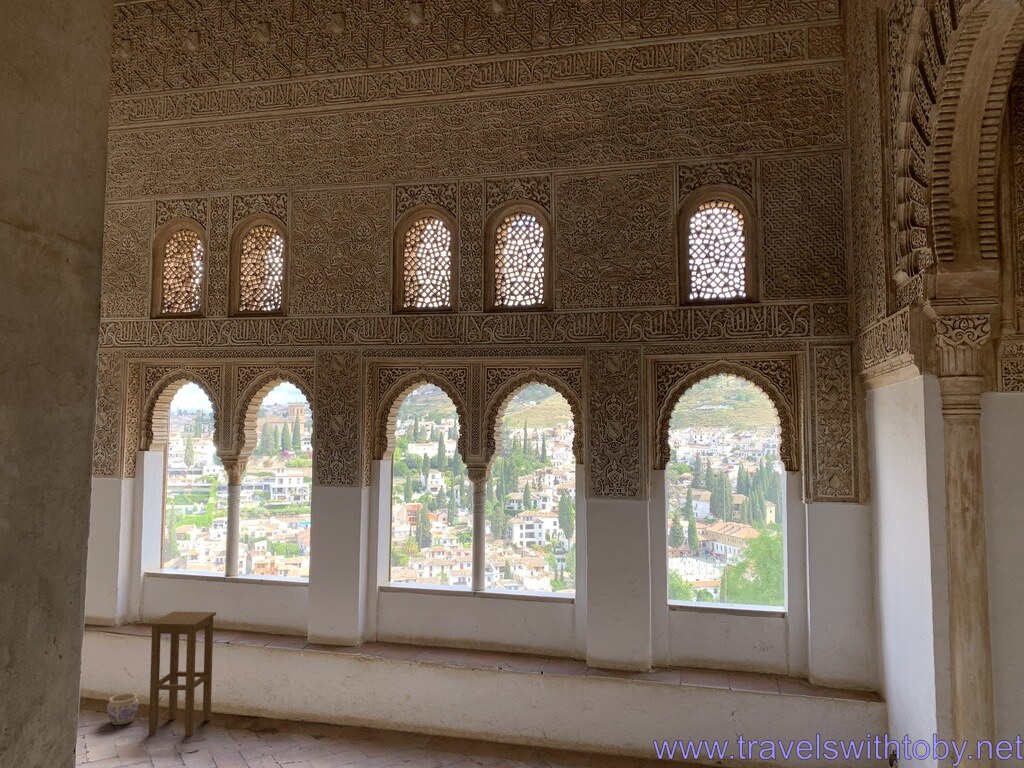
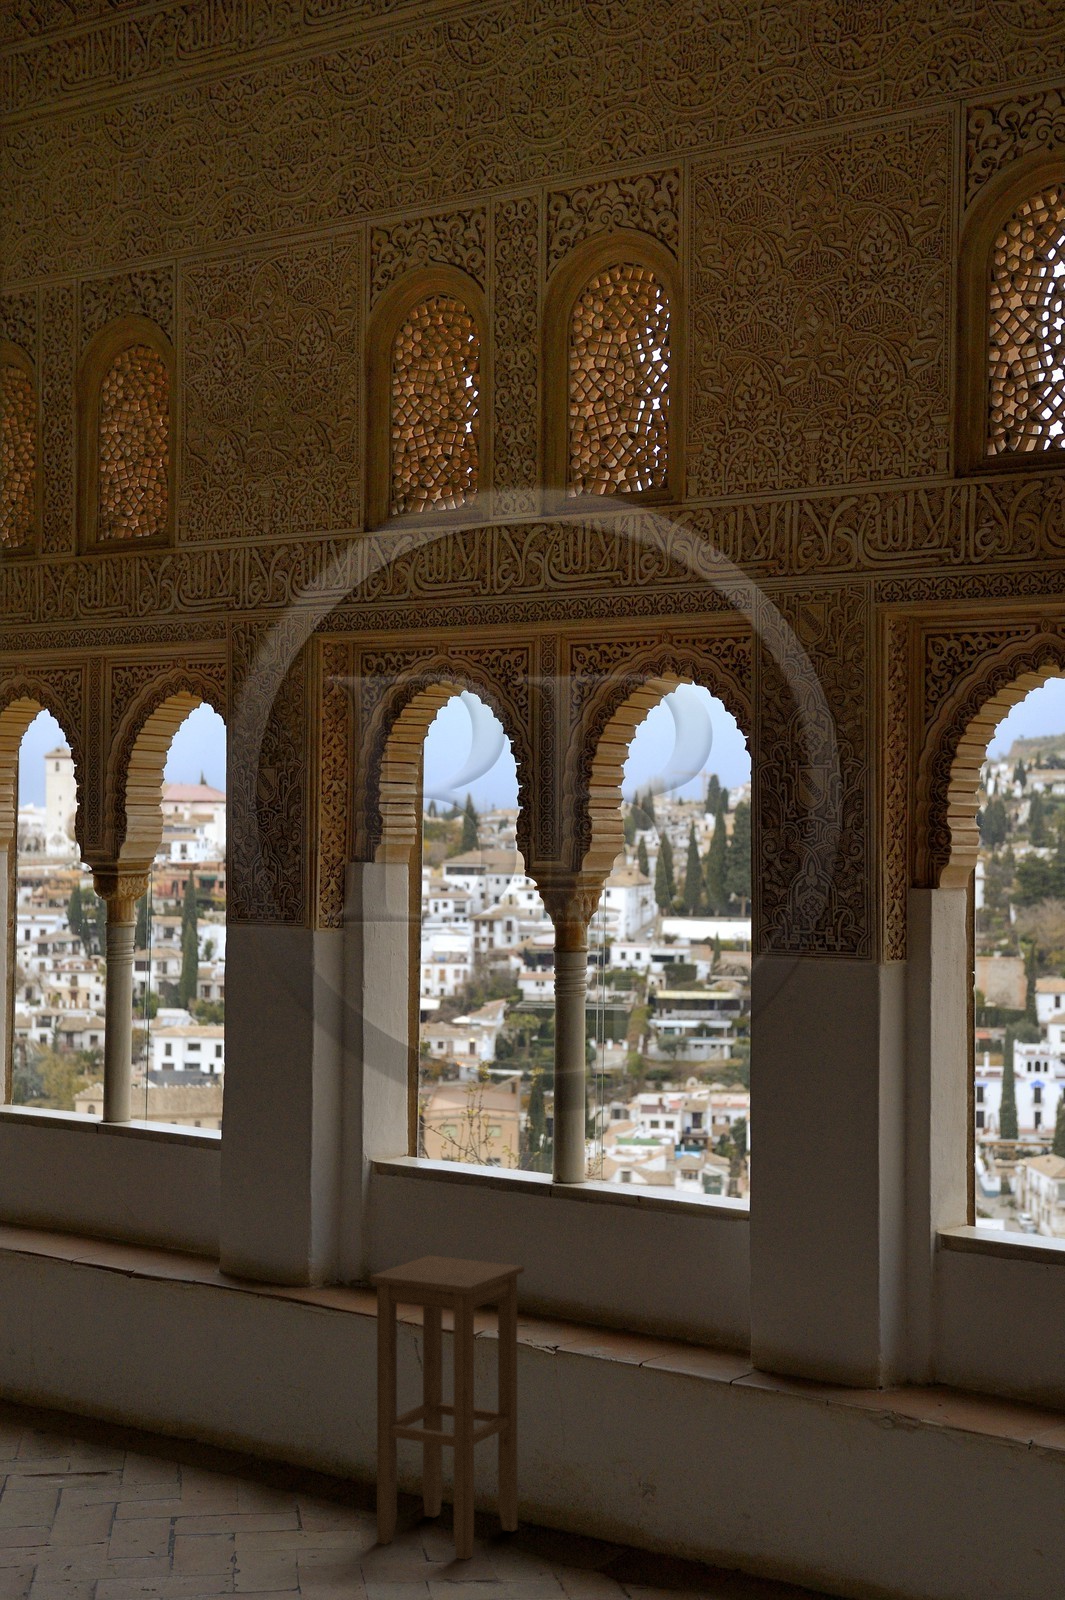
planter: present [107,693,139,725] -> none [291,1440,359,1512]

